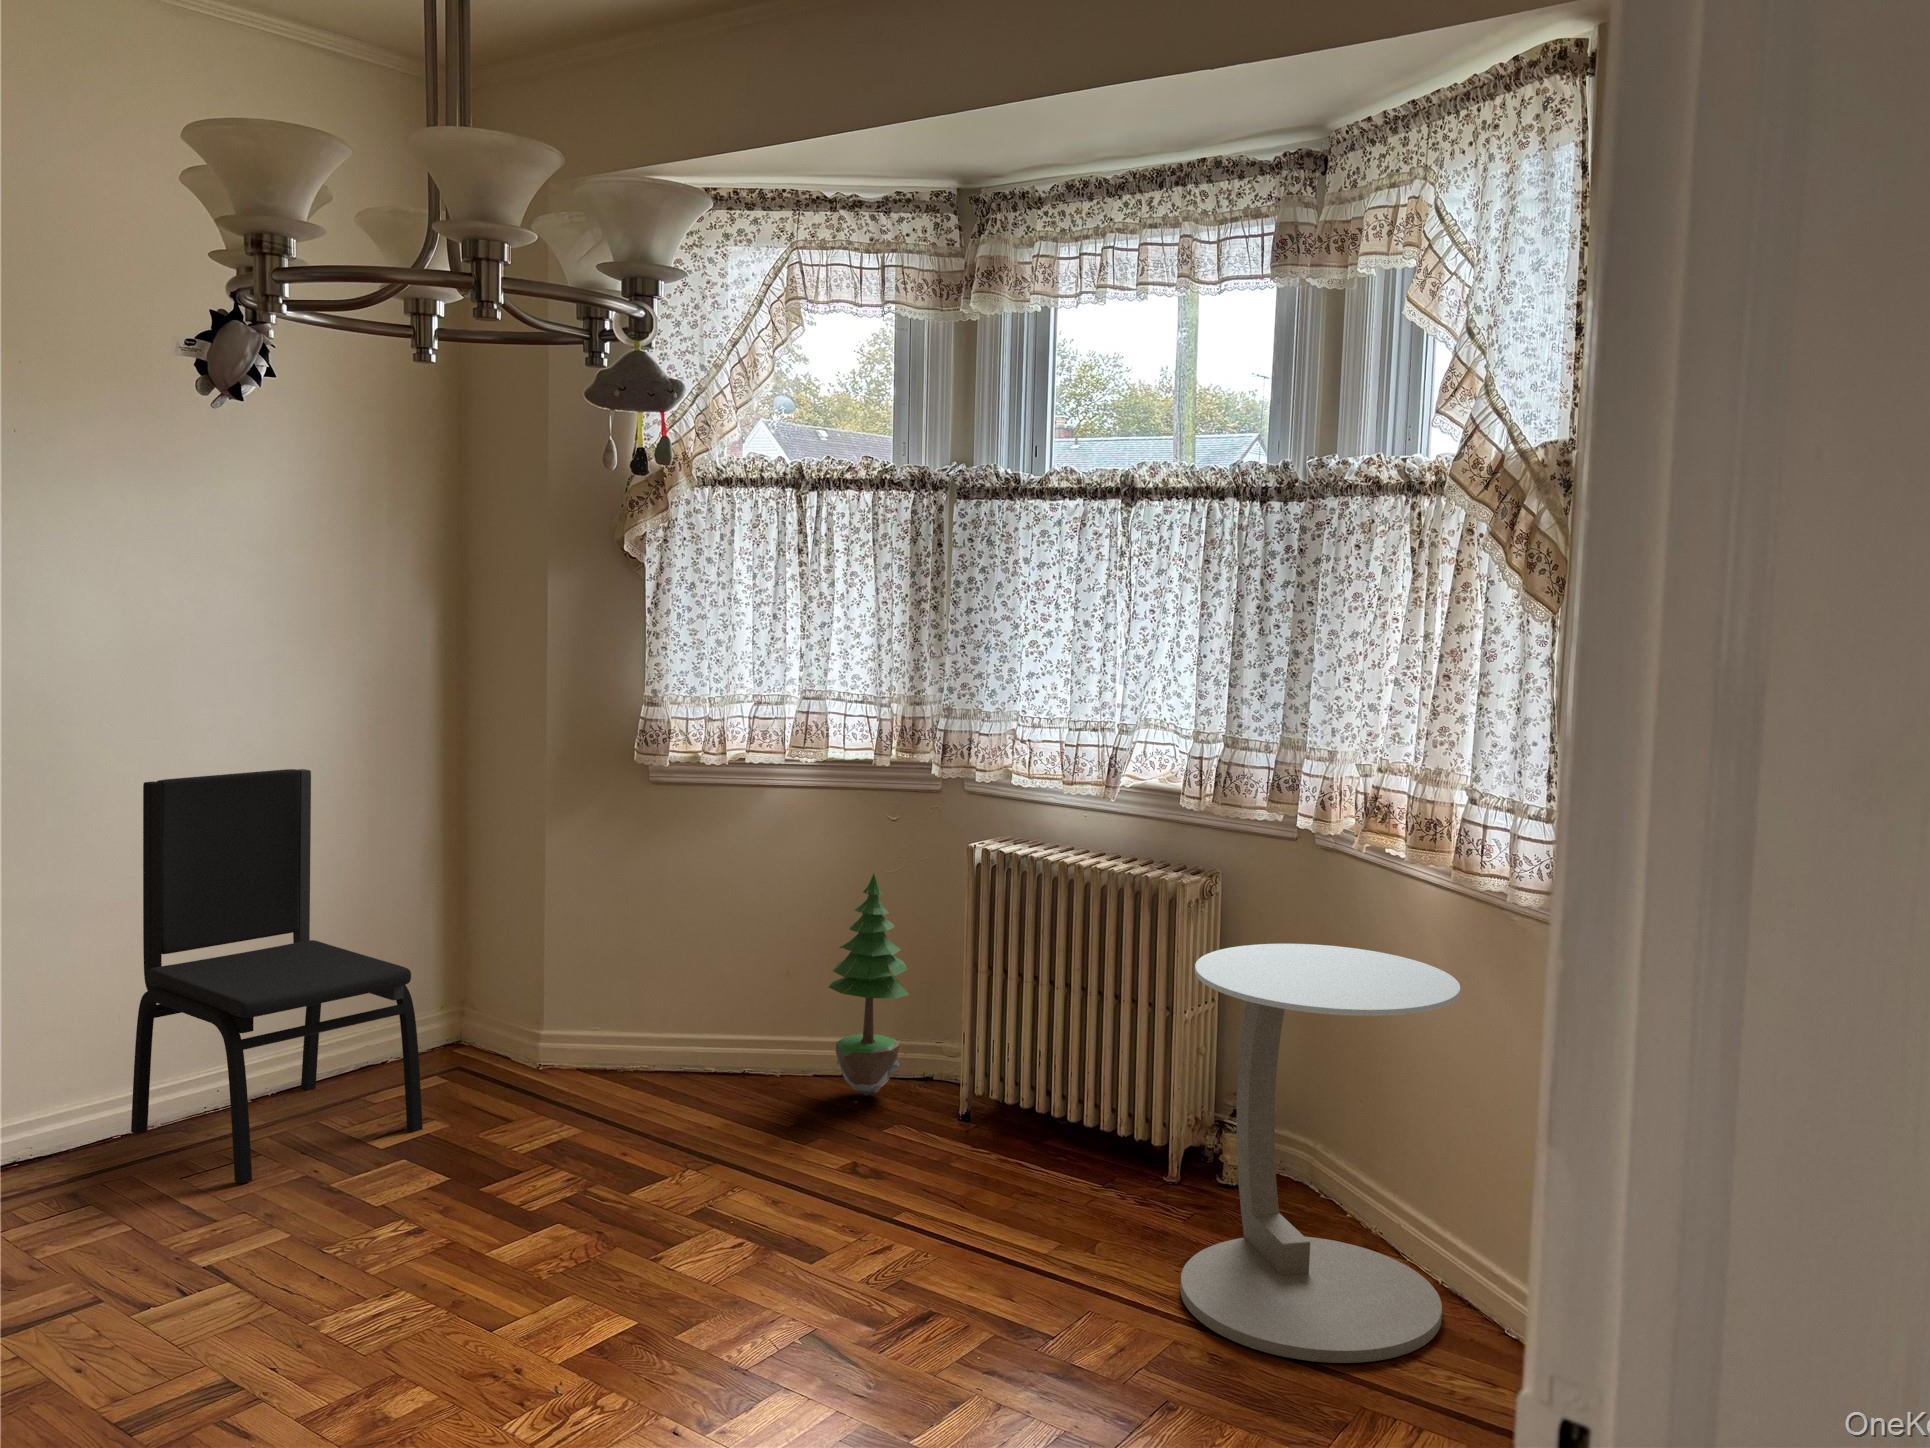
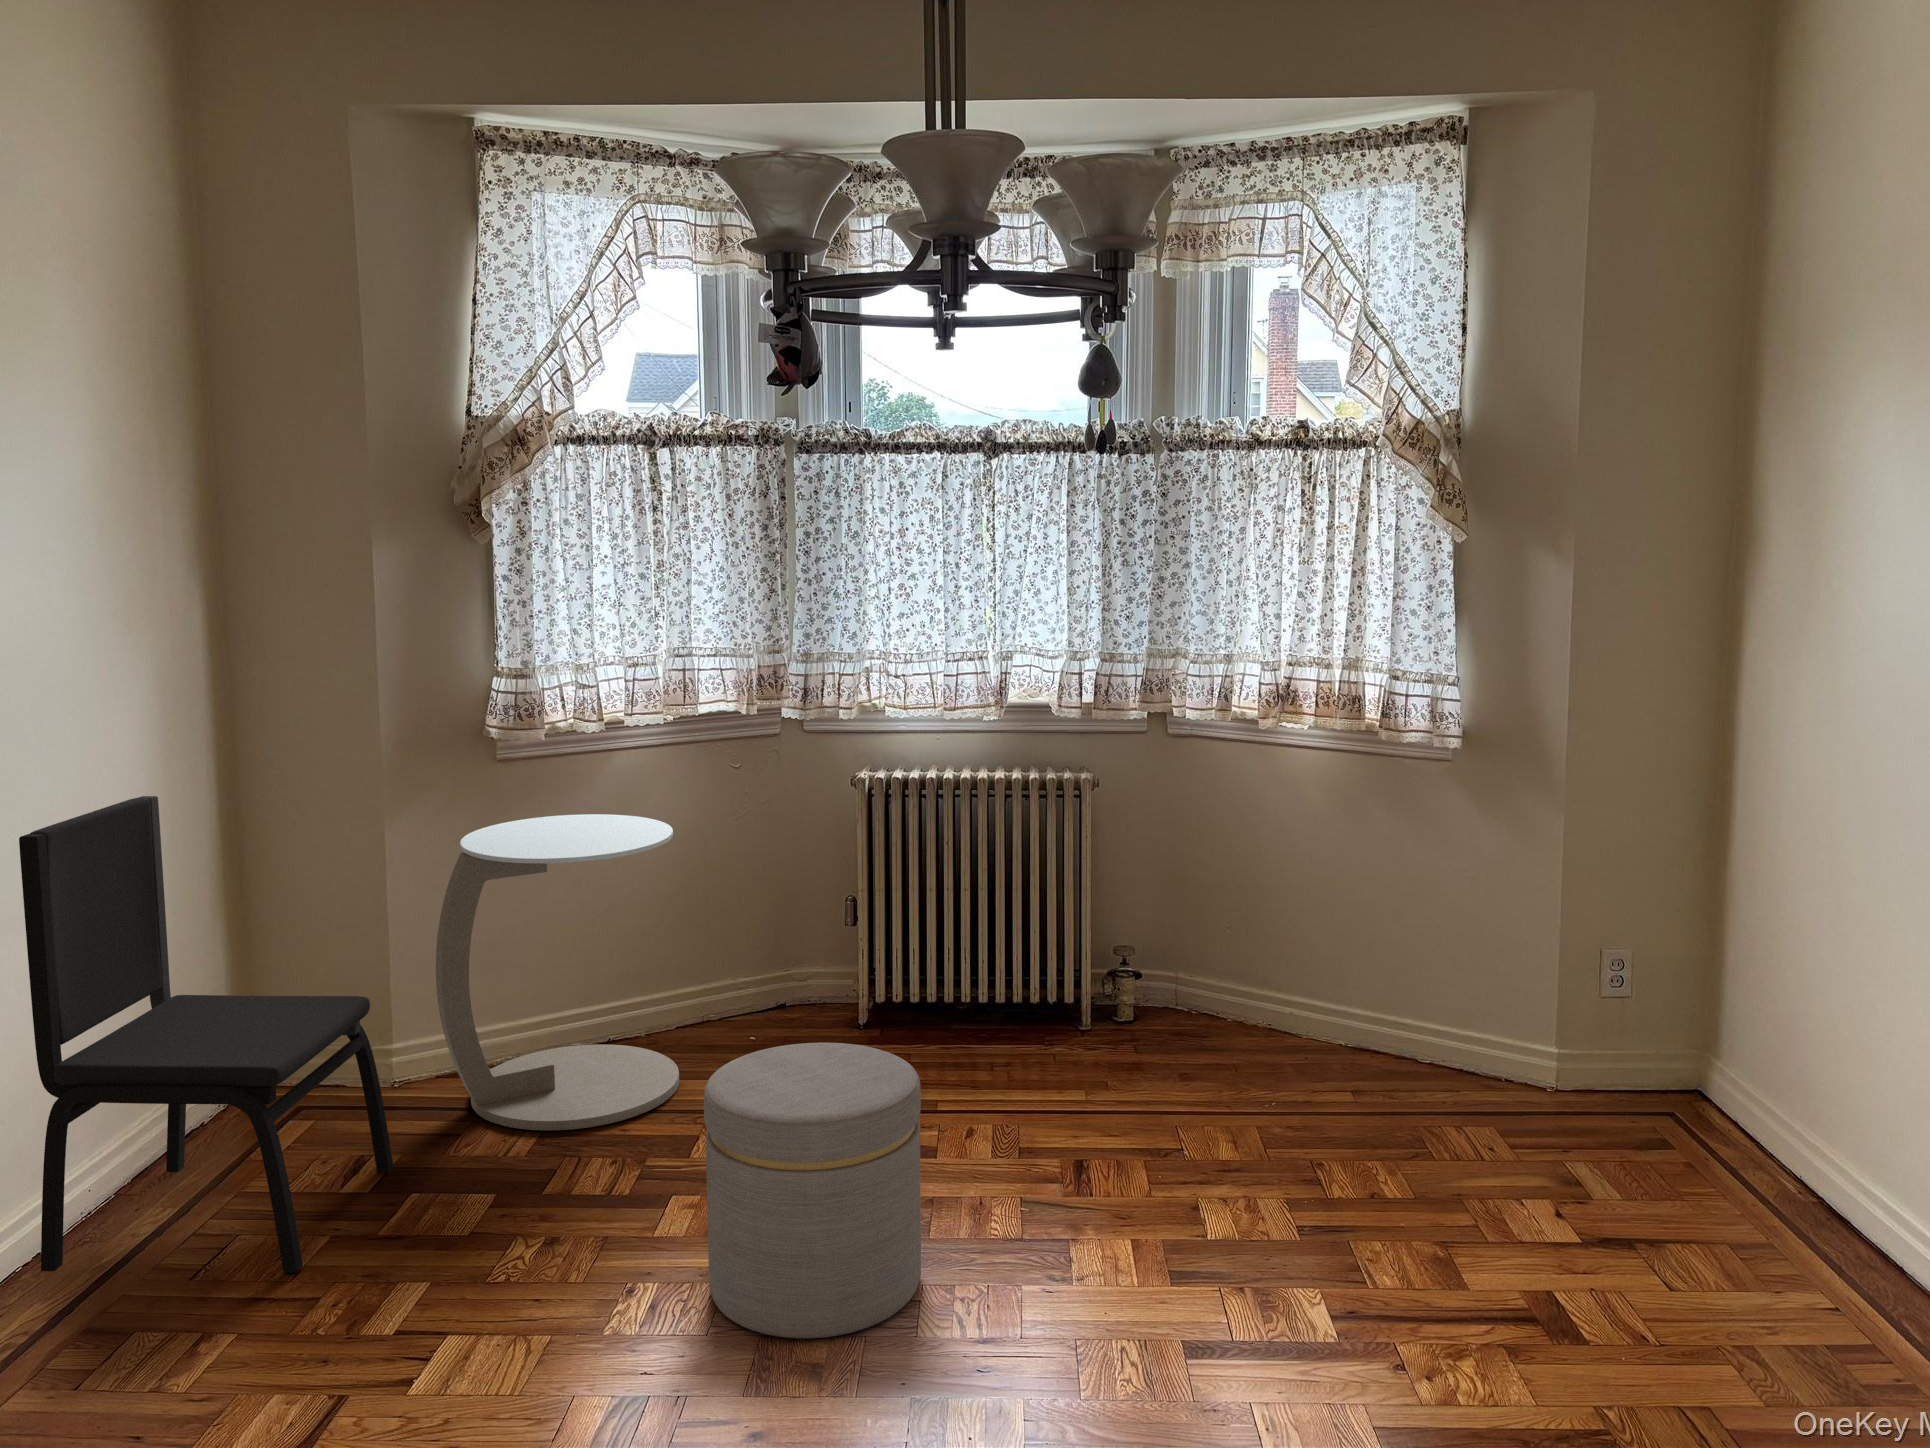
potted tree: present [828,874,909,1096] -> none [718,815,795,1026]
side table: present [1180,944,1460,1363] -> present [436,814,679,1131]
ottoman: none [399,1079,628,1373] -> present [704,1043,921,1338]

